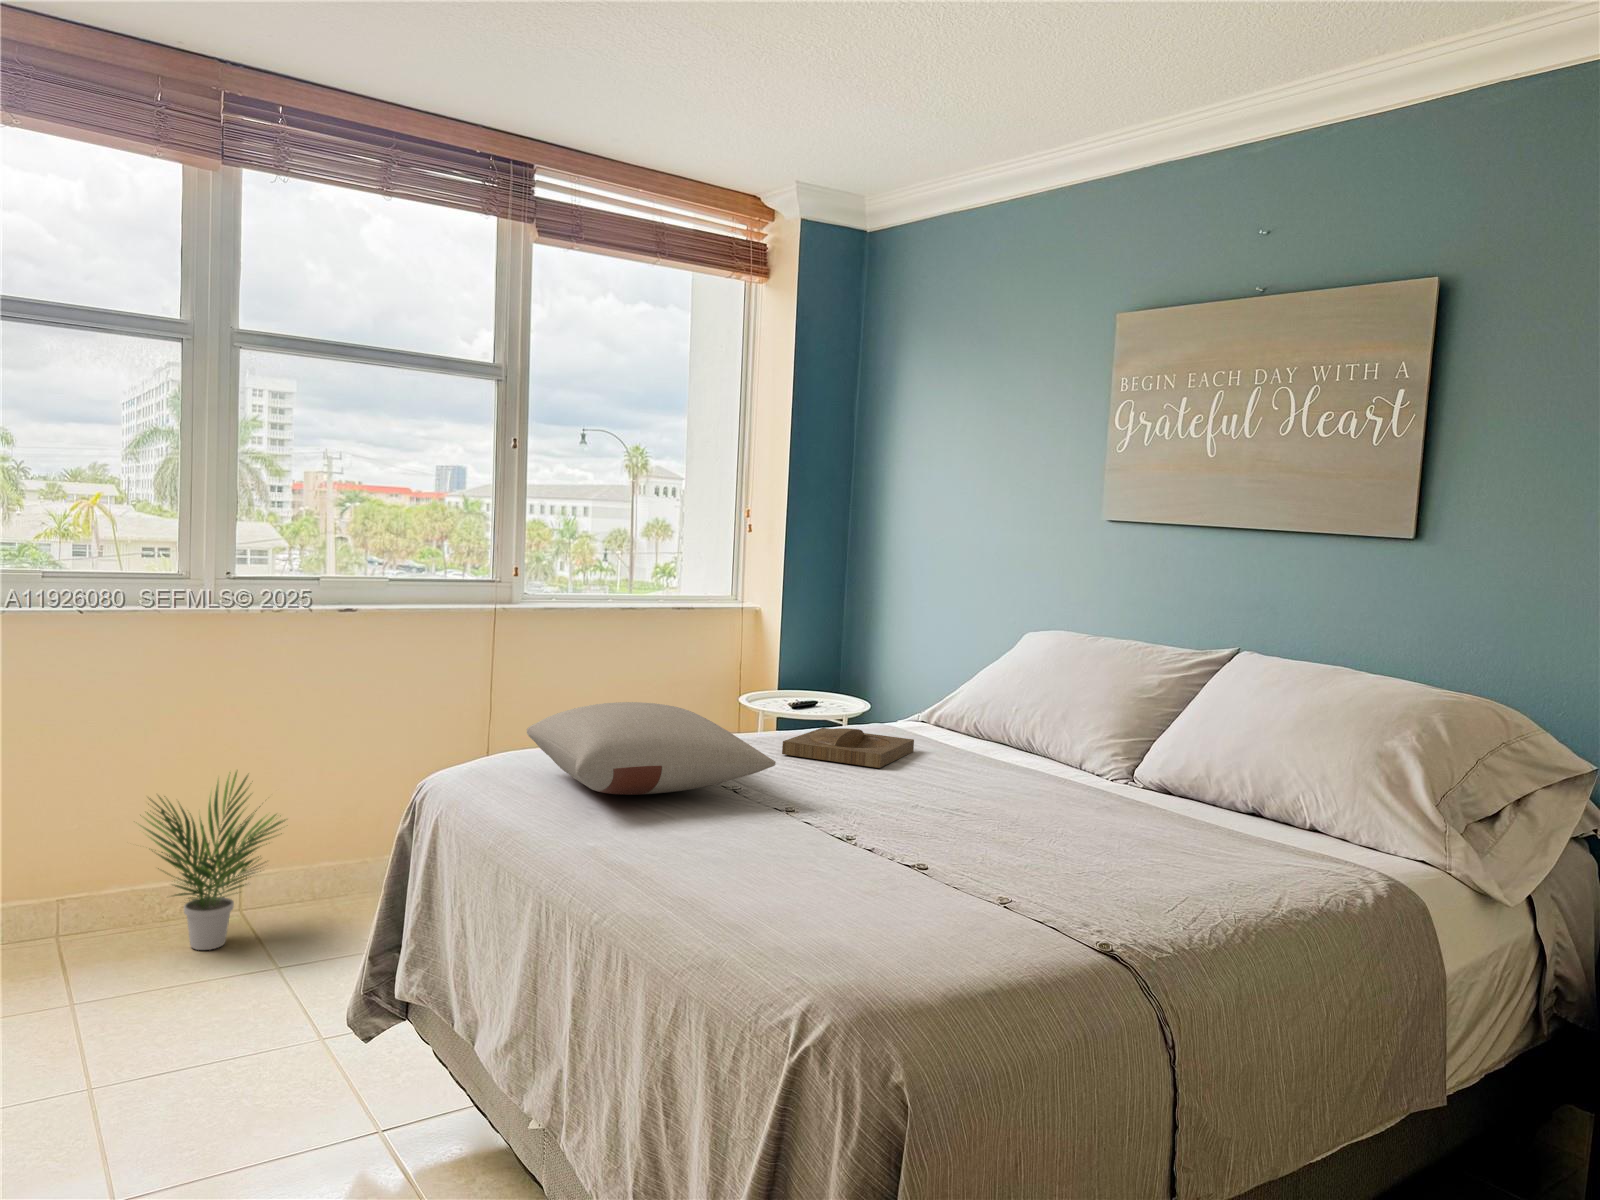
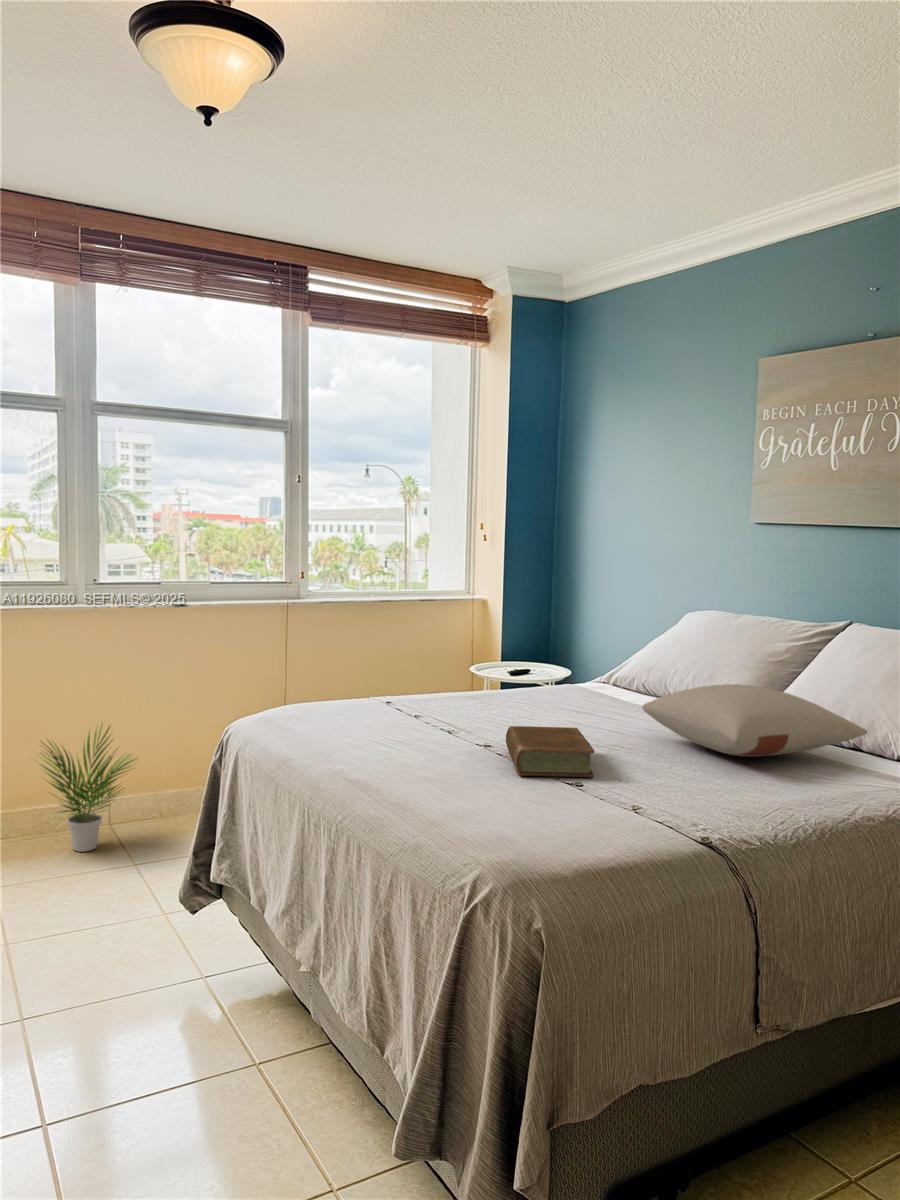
pillow: present [527,702,776,795] -> present [642,684,867,757]
tray: present [782,728,914,768] -> none [493,687,595,716]
book: none [811,784,938,856] -> present [506,726,594,777]

